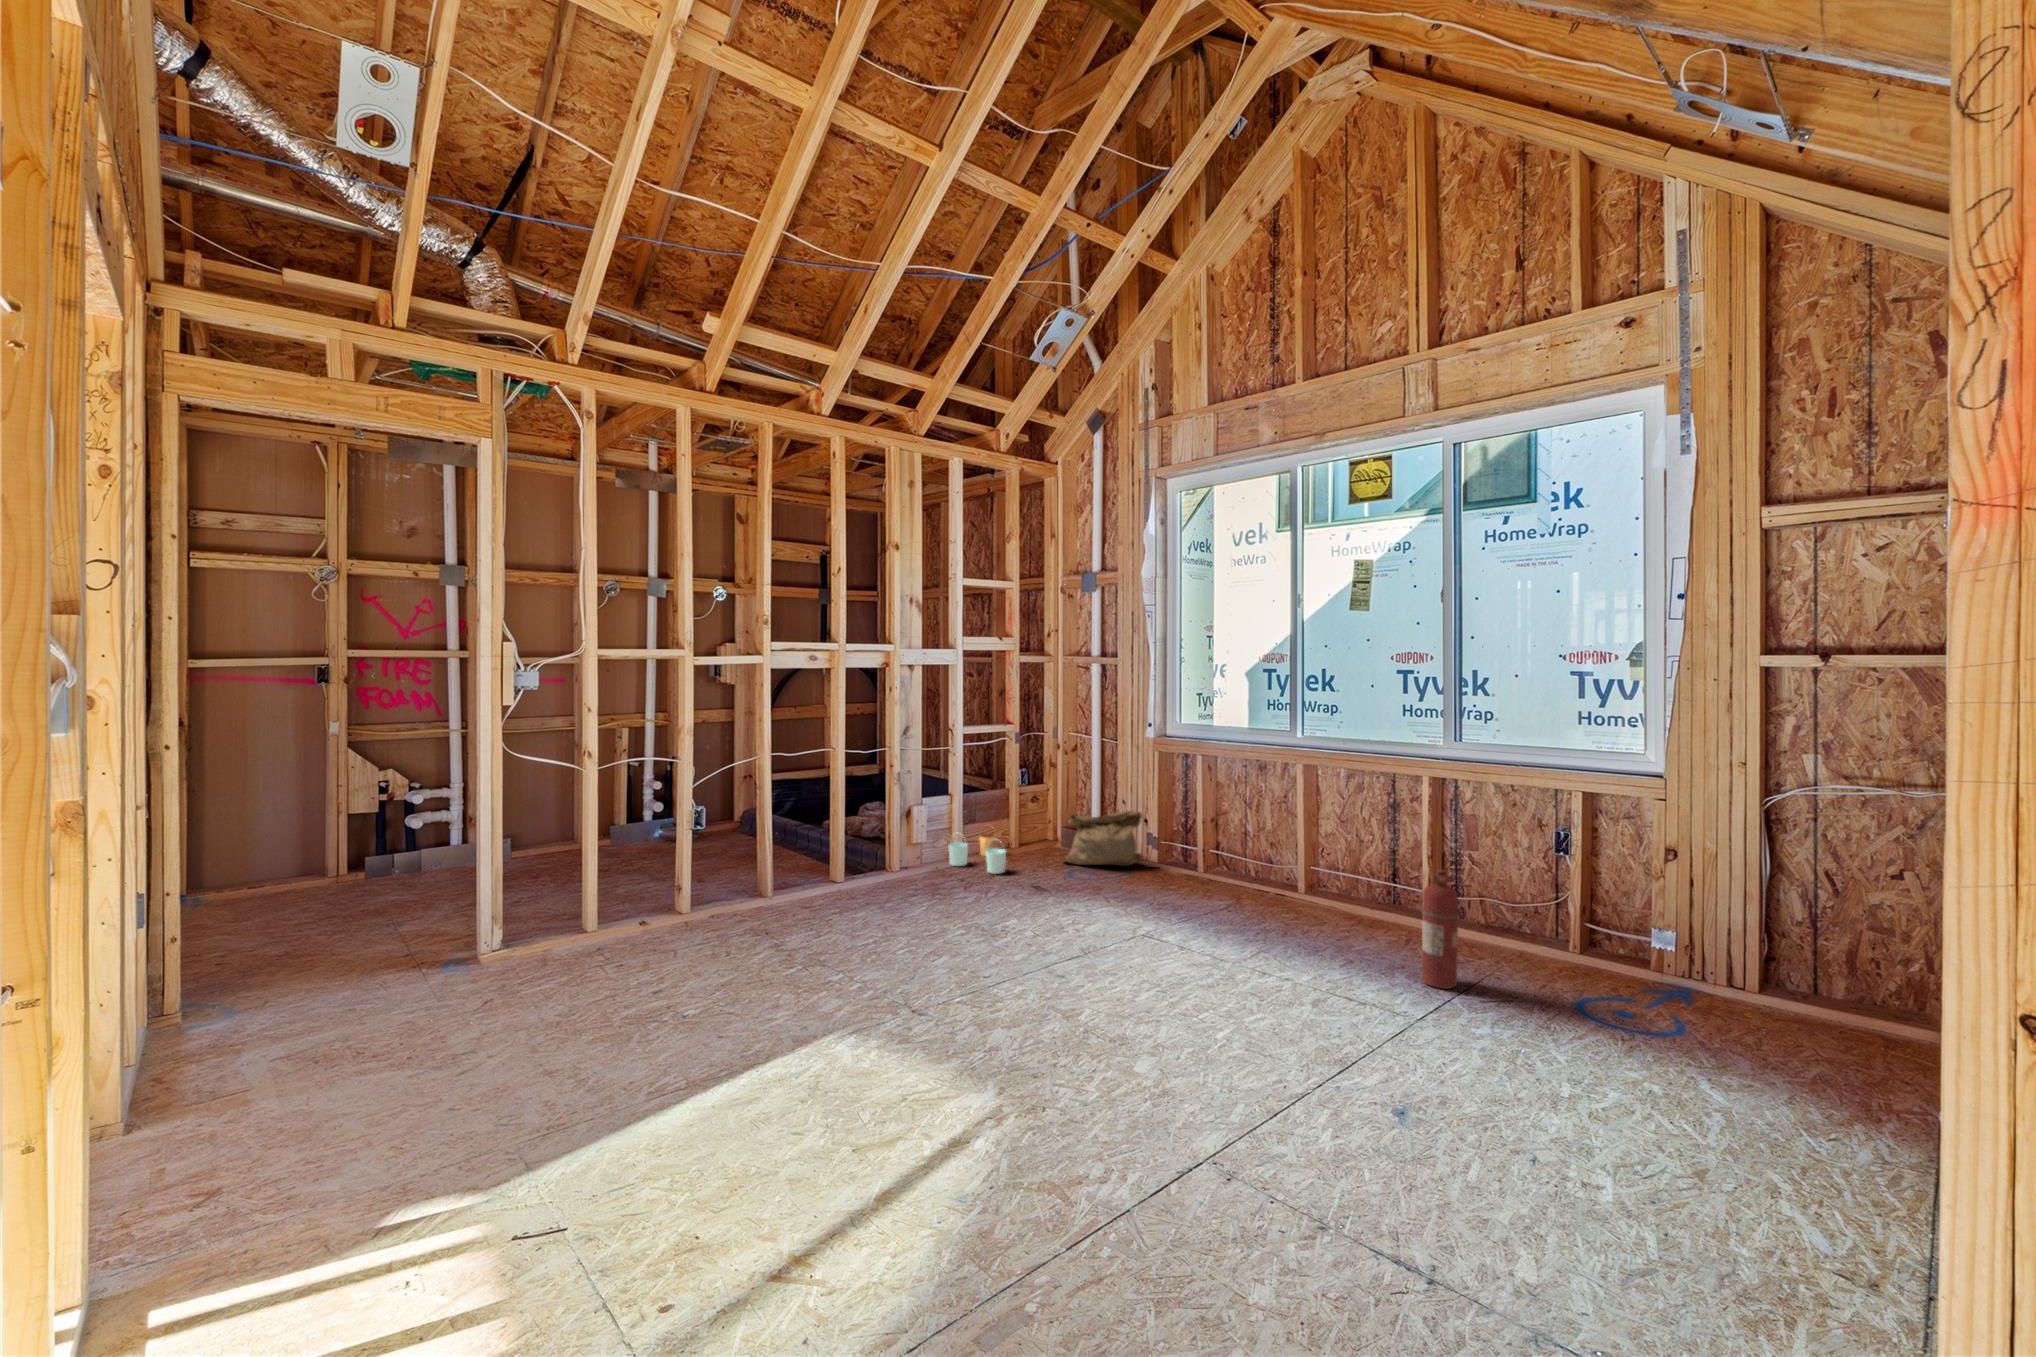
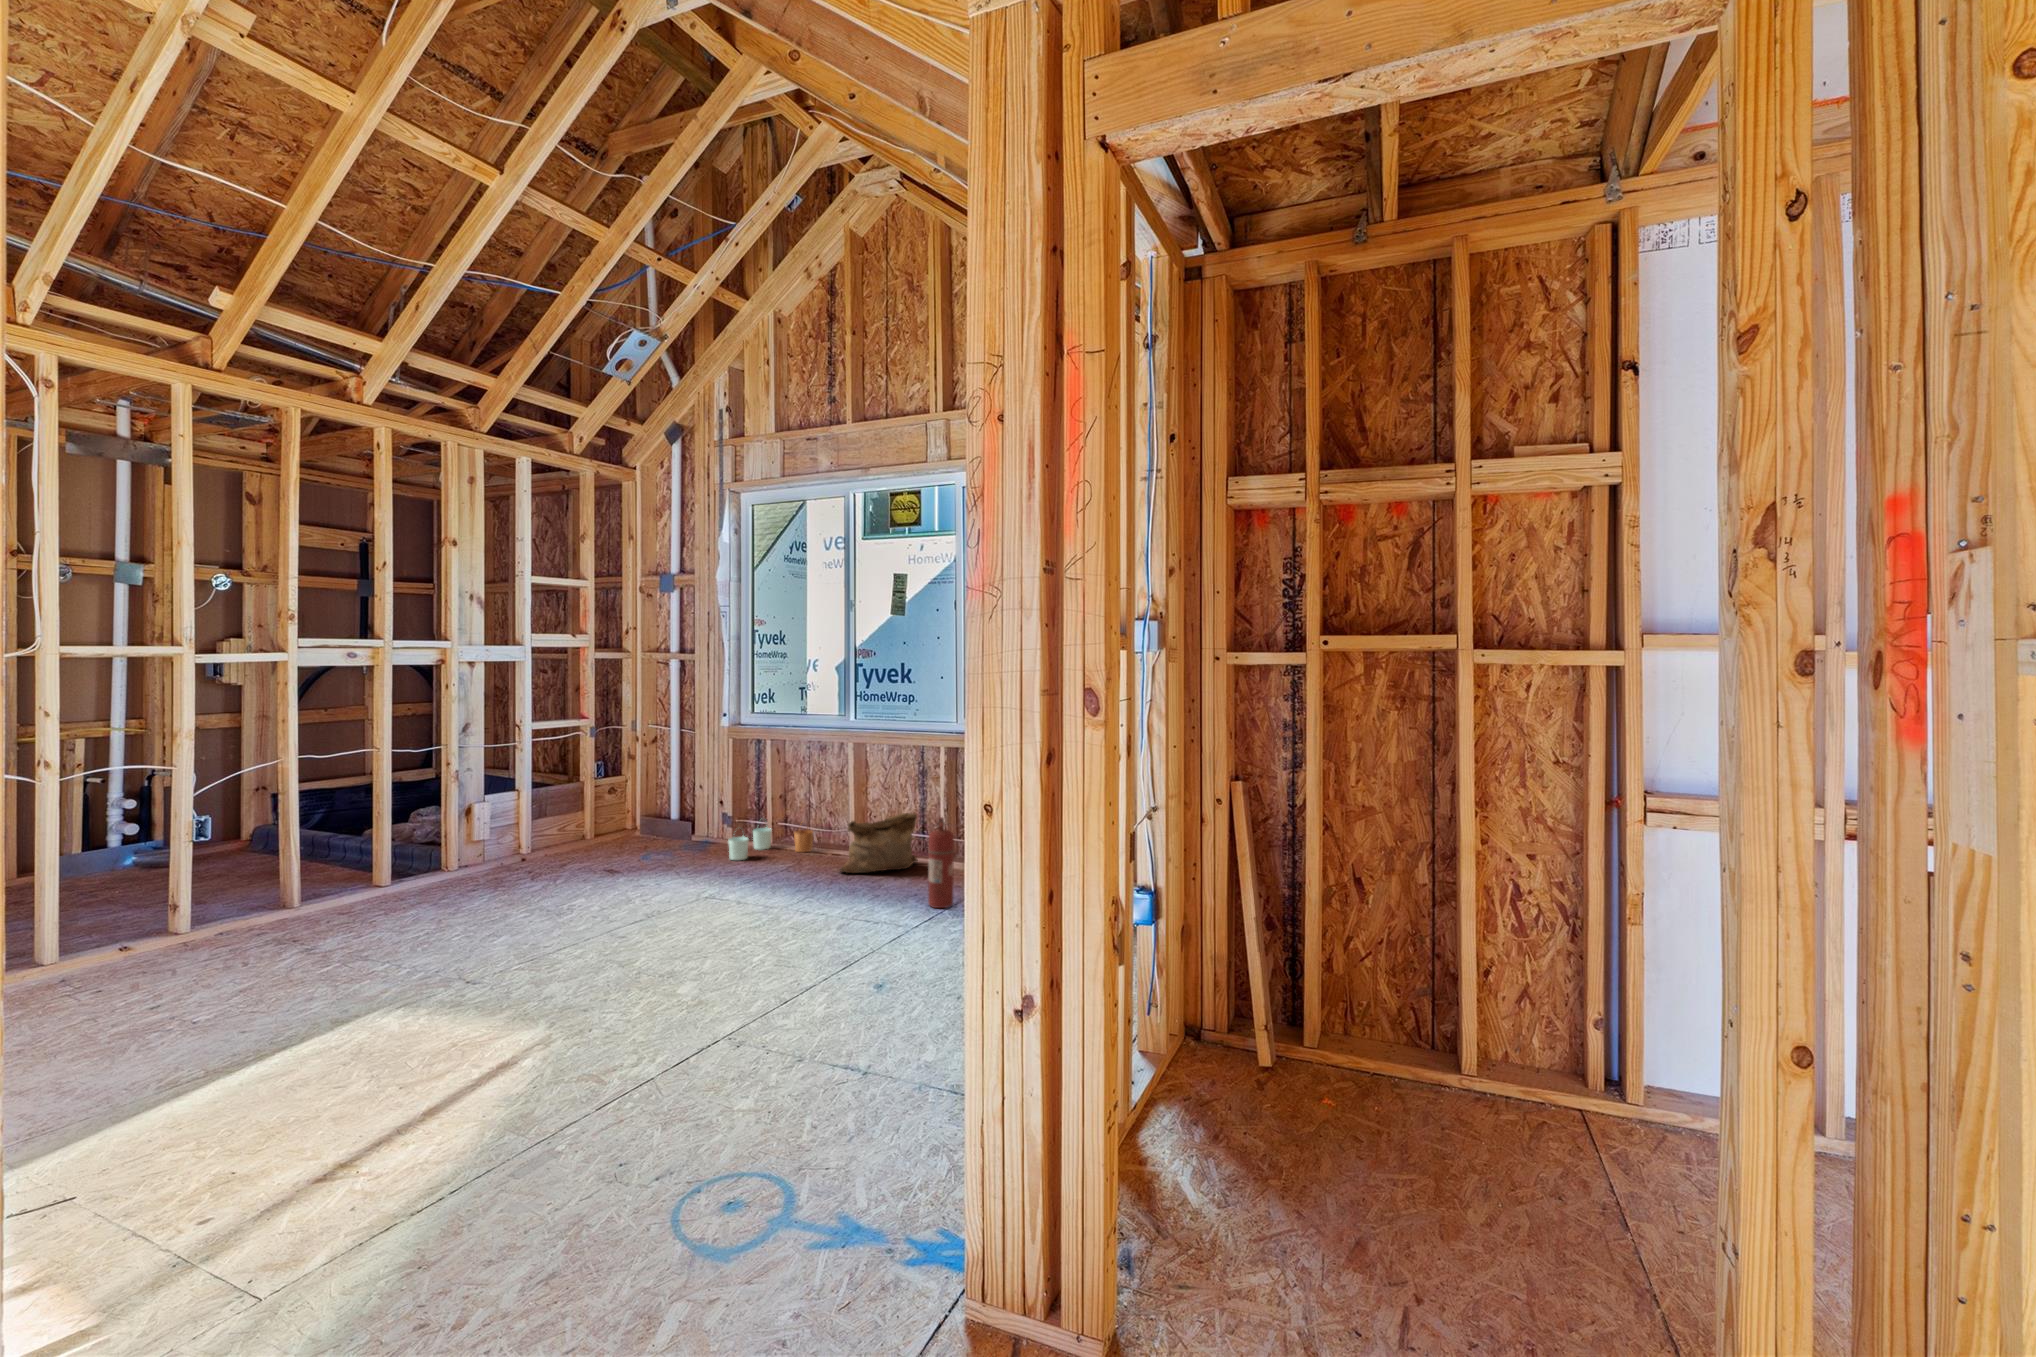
bag: present [1063,811,1144,866] -> present [840,813,918,873]
bucket: present [949,825,1006,874] -> present [728,826,813,860]

